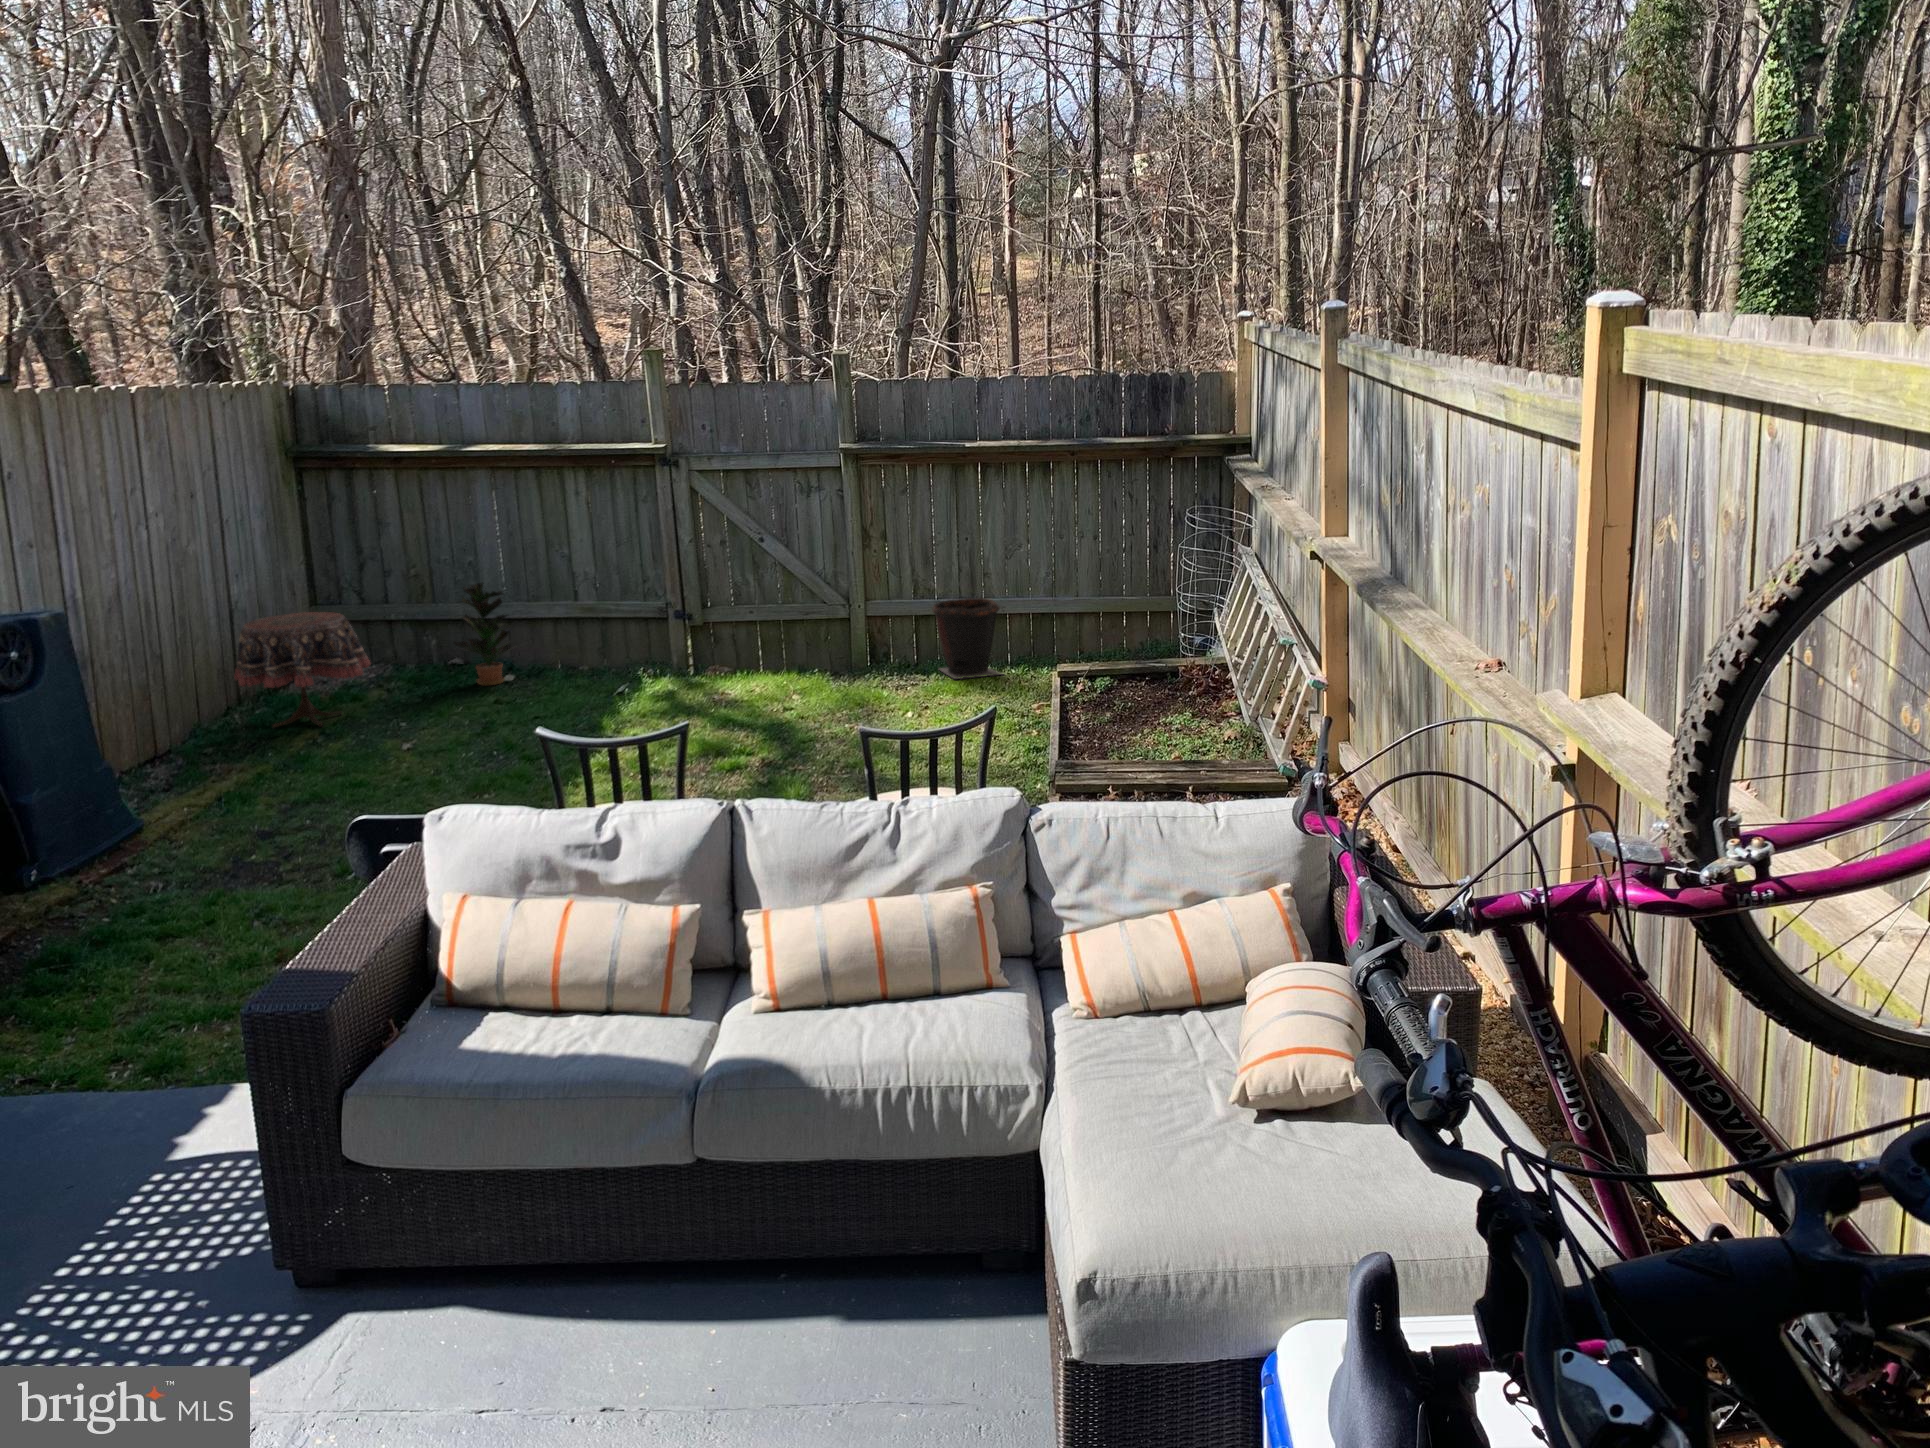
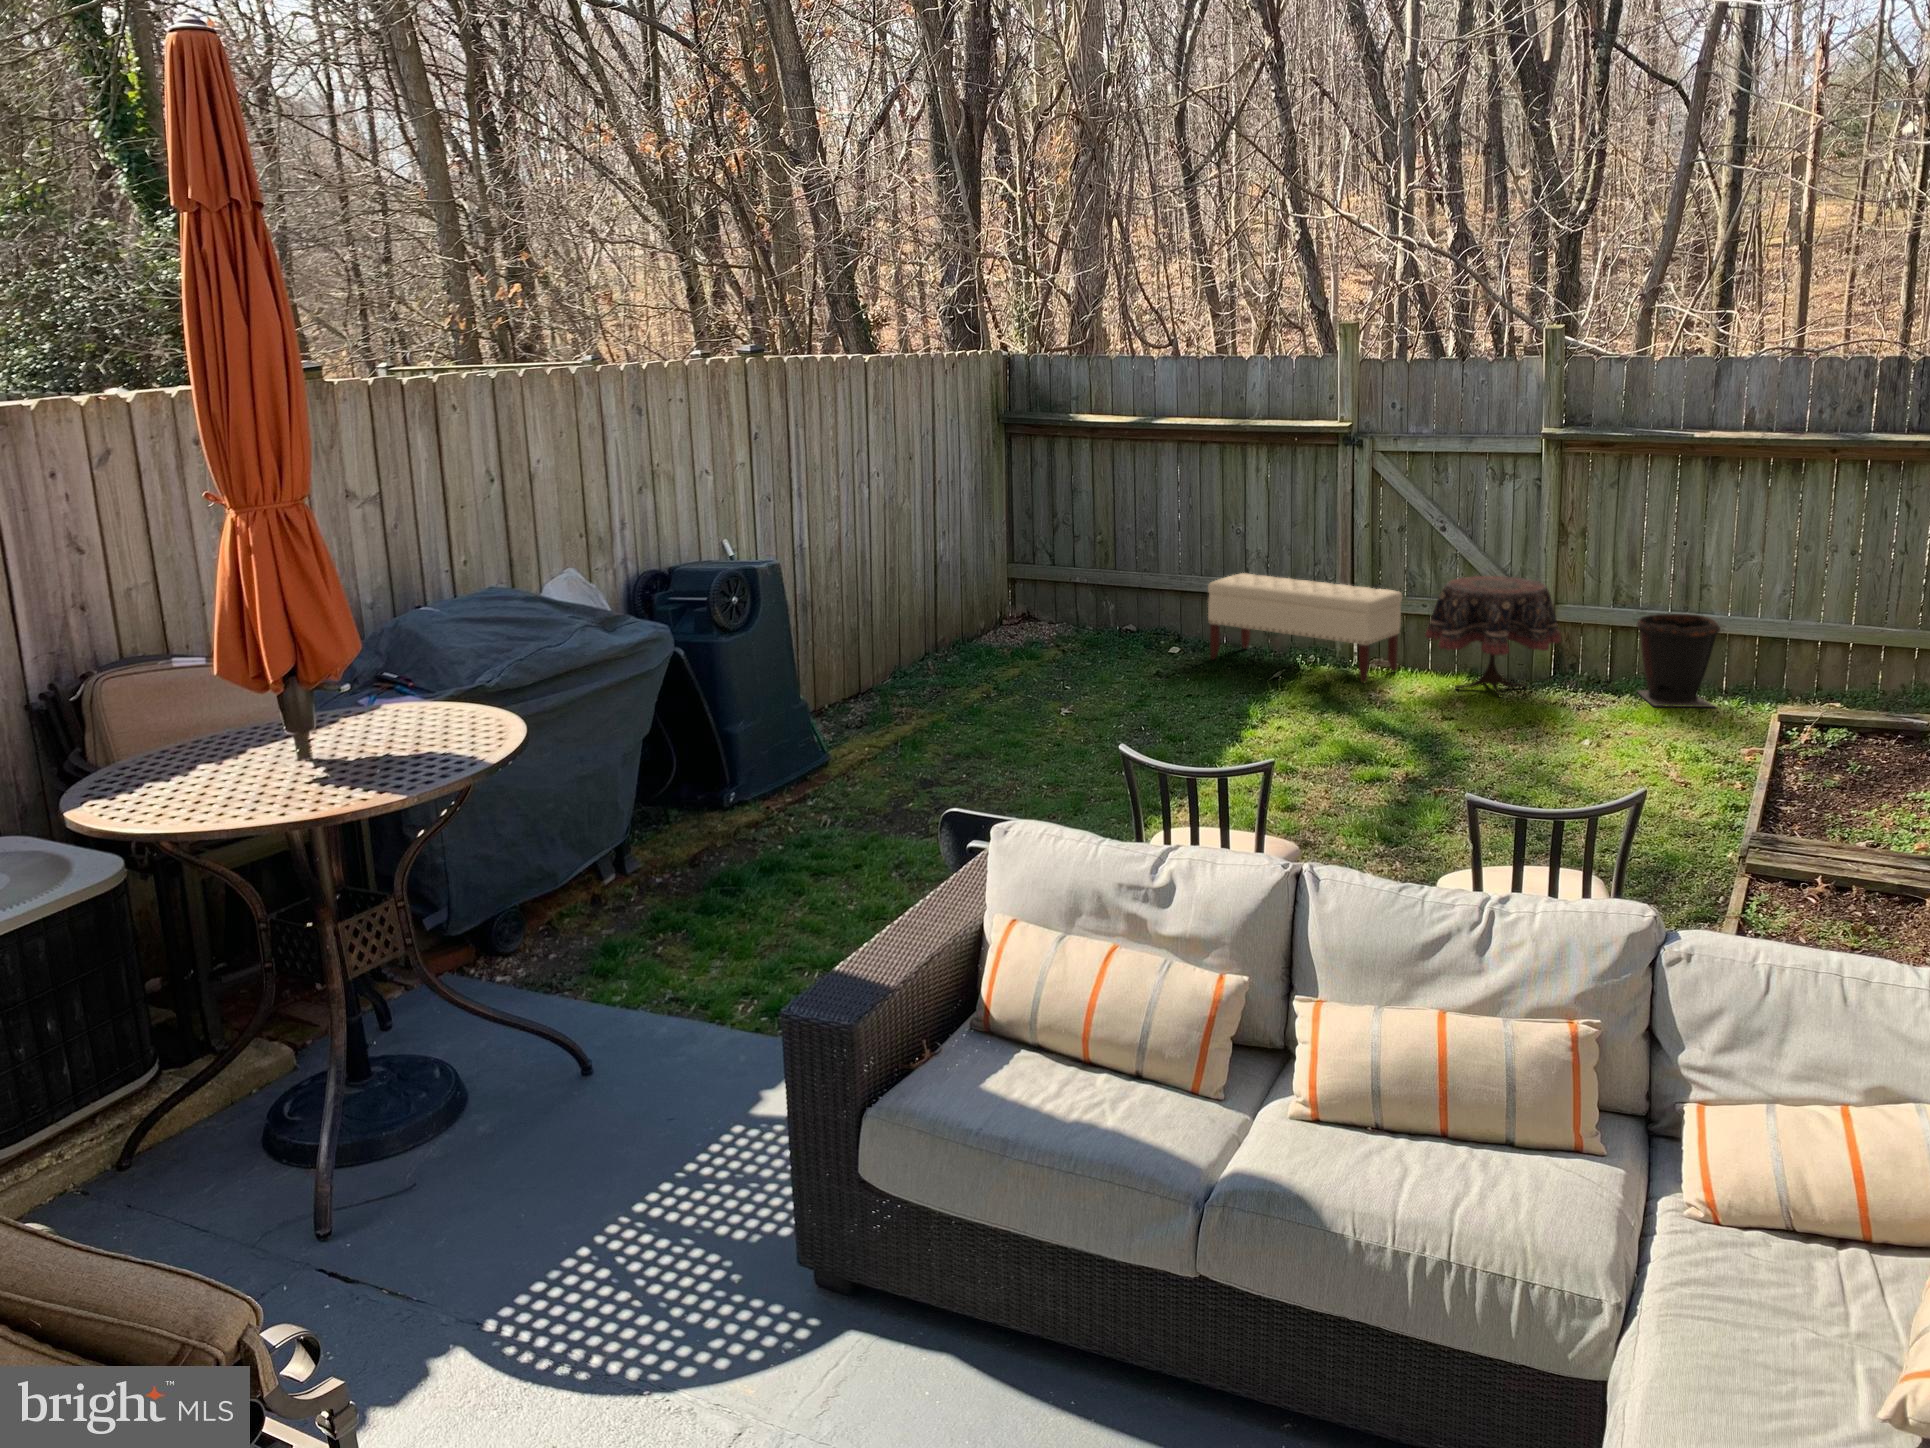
potted plant: present [454,583,513,685] -> none [1125,551,1186,655]
bench: none [537,598,728,688] -> present [1208,573,1402,683]
side table: present [235,612,370,728] -> present [1425,576,1561,697]

